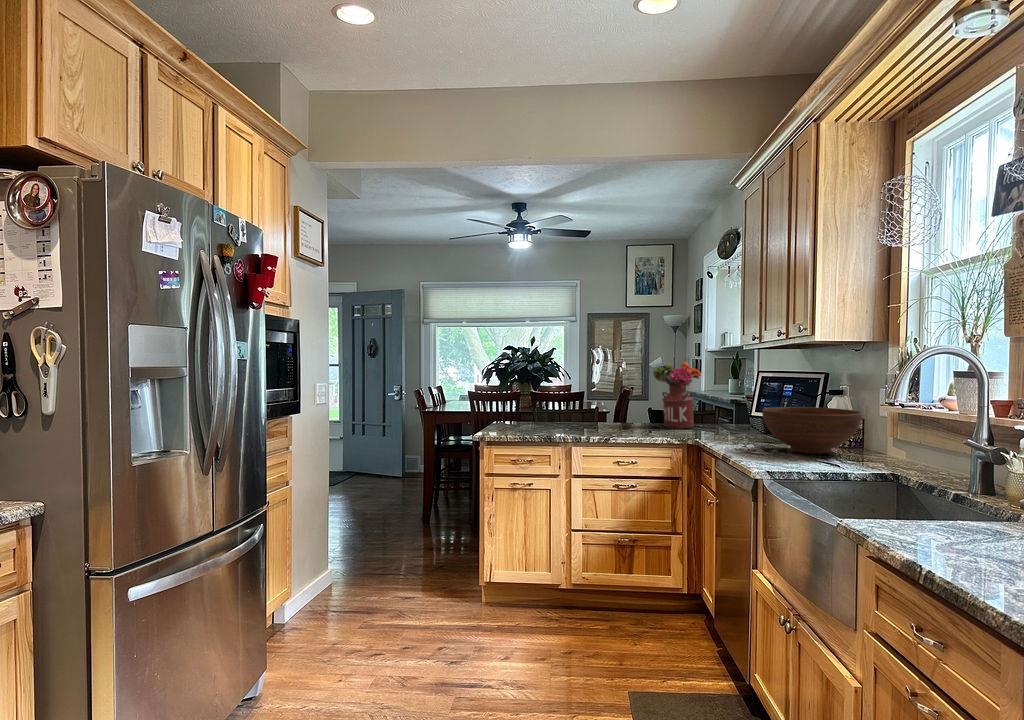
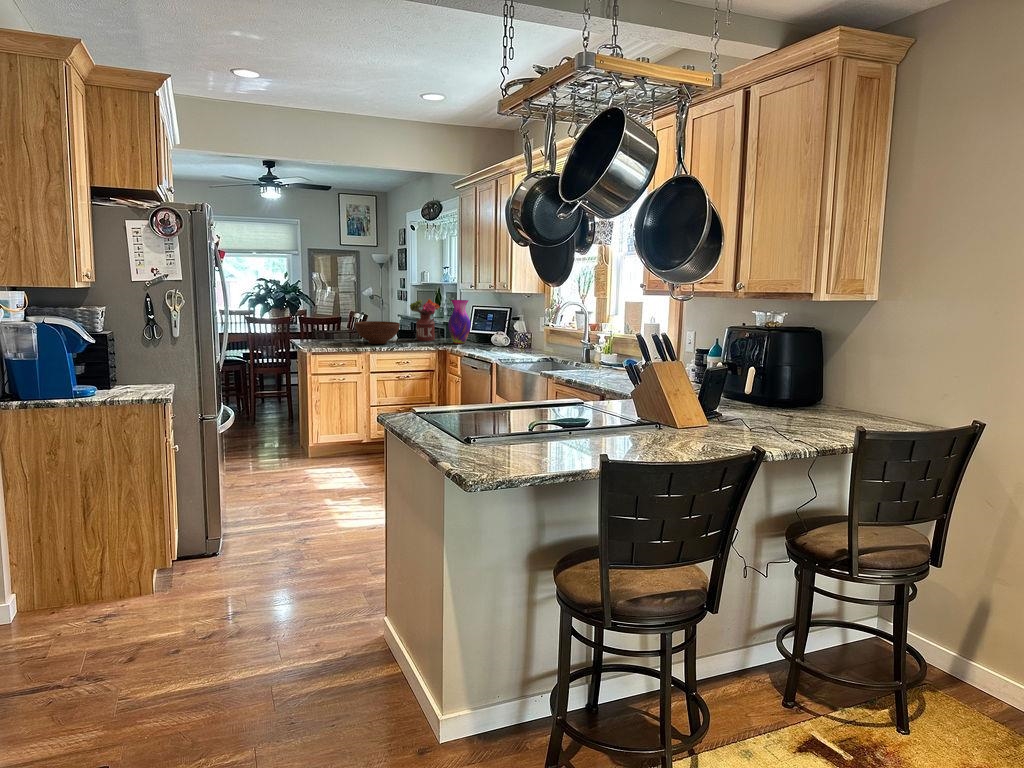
vase: none [708,362,749,434] -> present [448,300,471,344]
fruit bowl: present [762,407,862,454] -> present [354,321,400,344]

